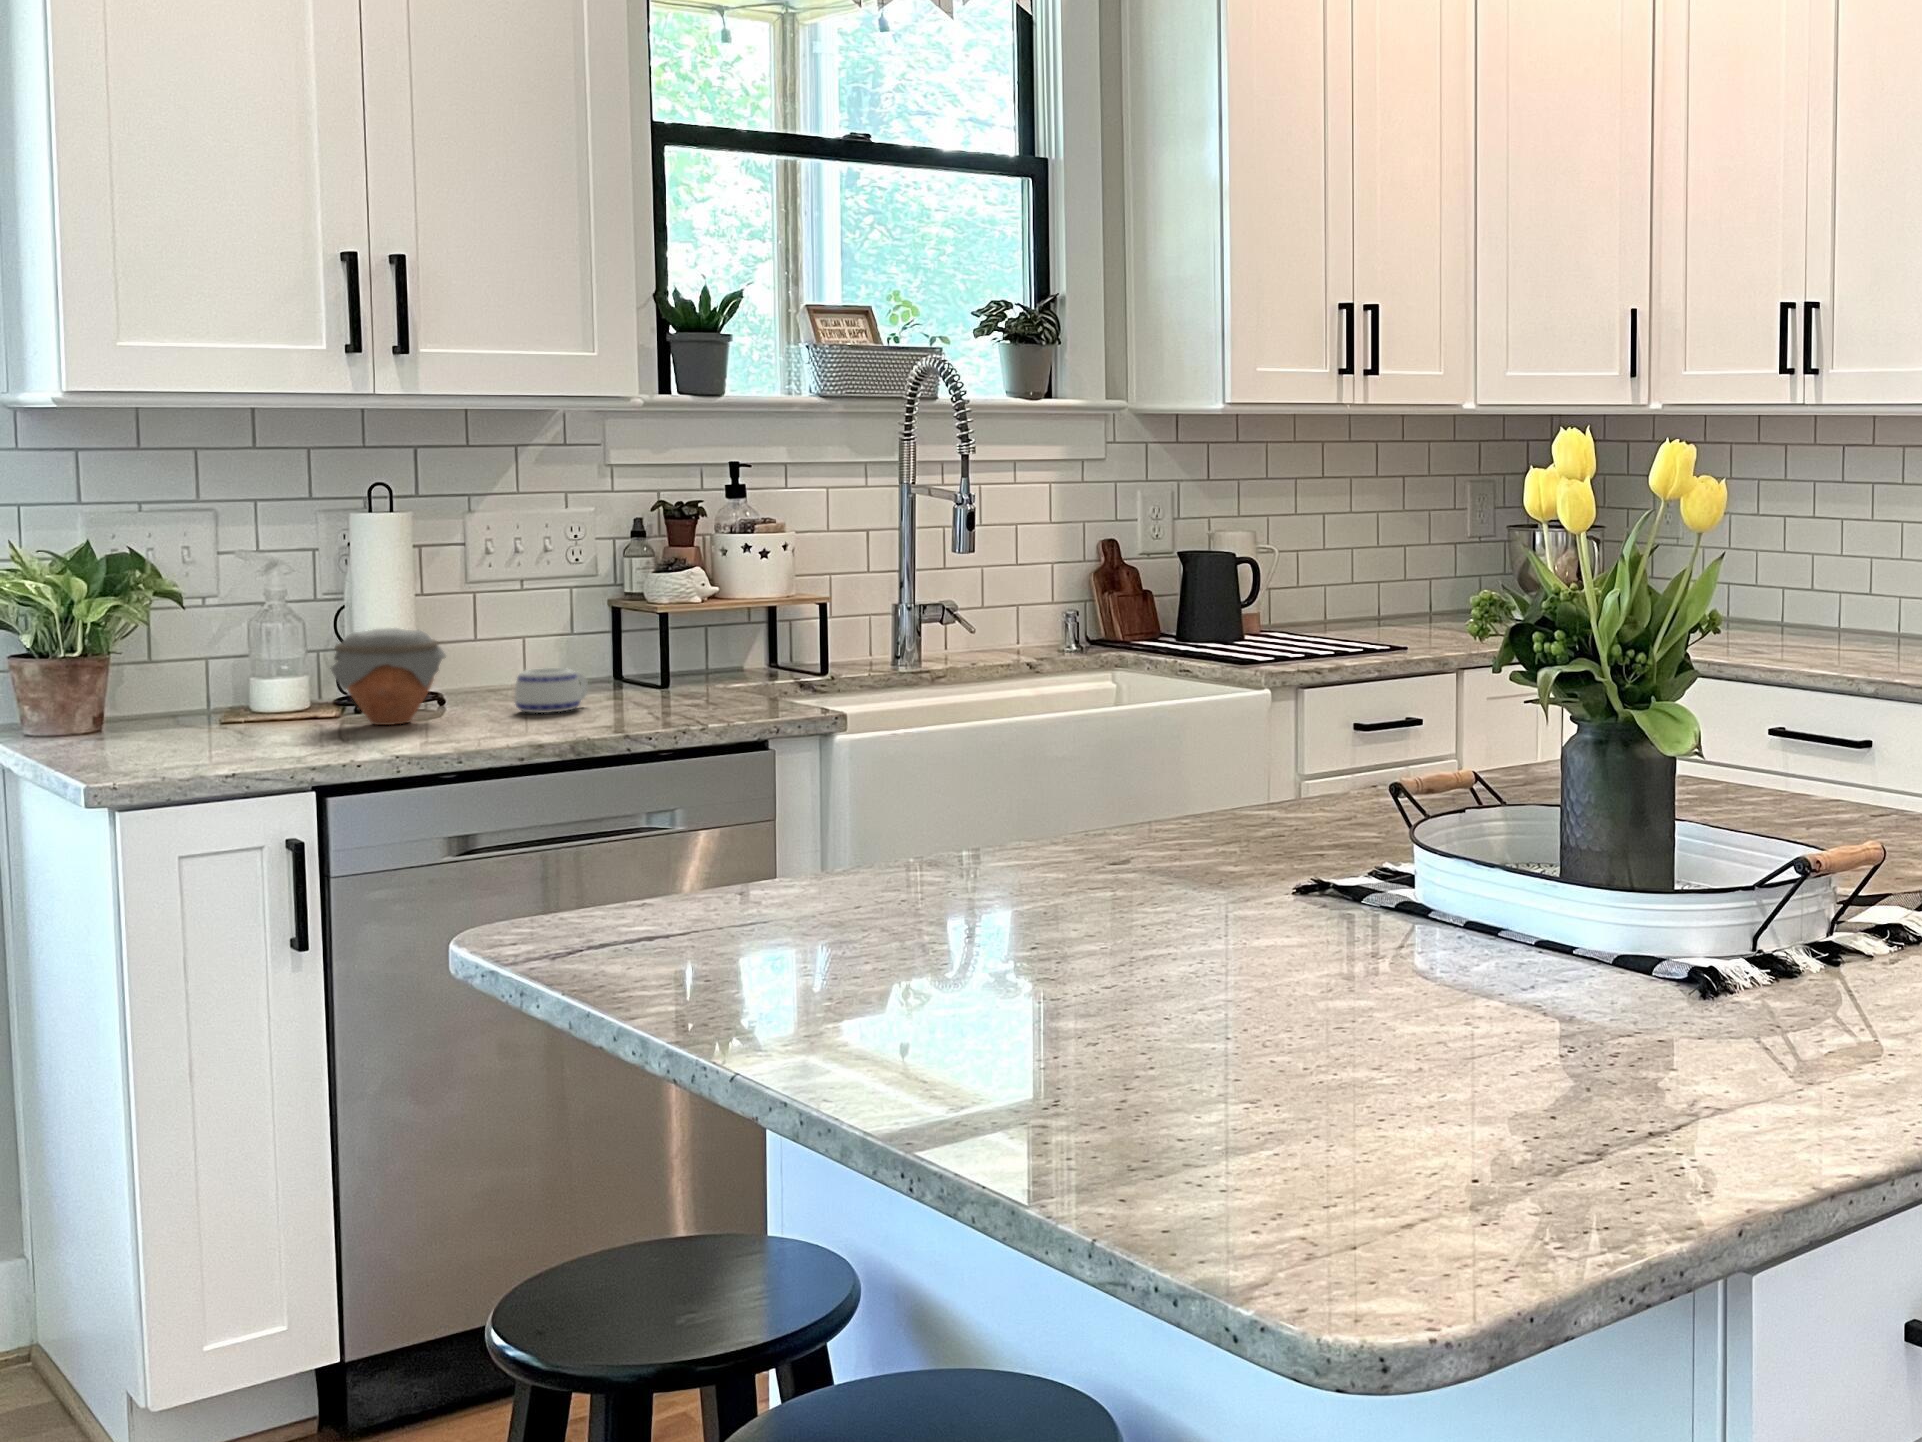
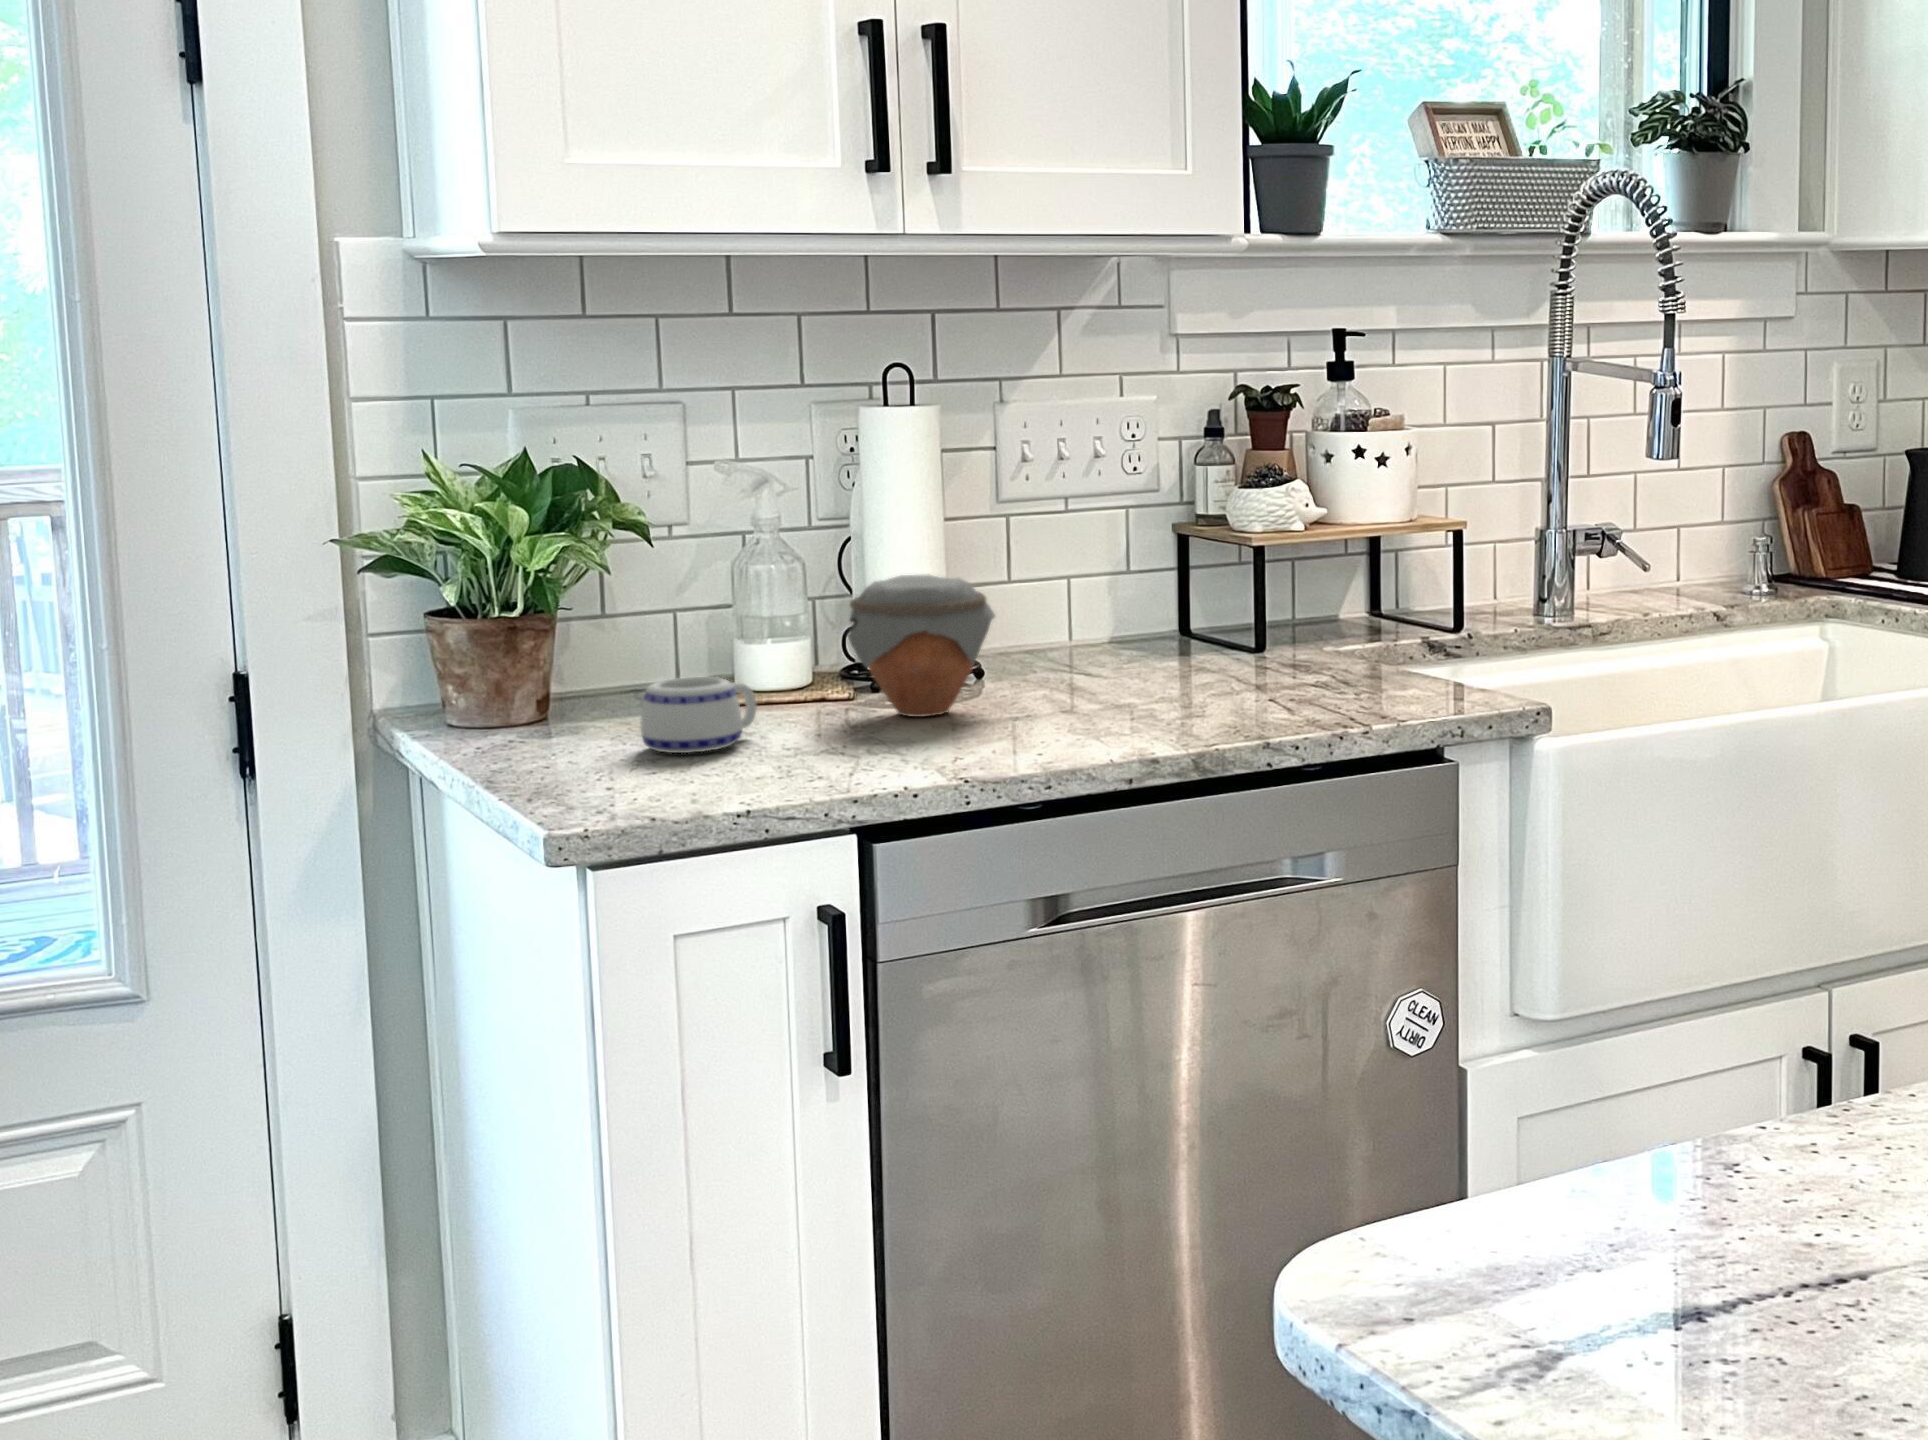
mug: present [515,668,588,713] -> present [641,677,756,753]

